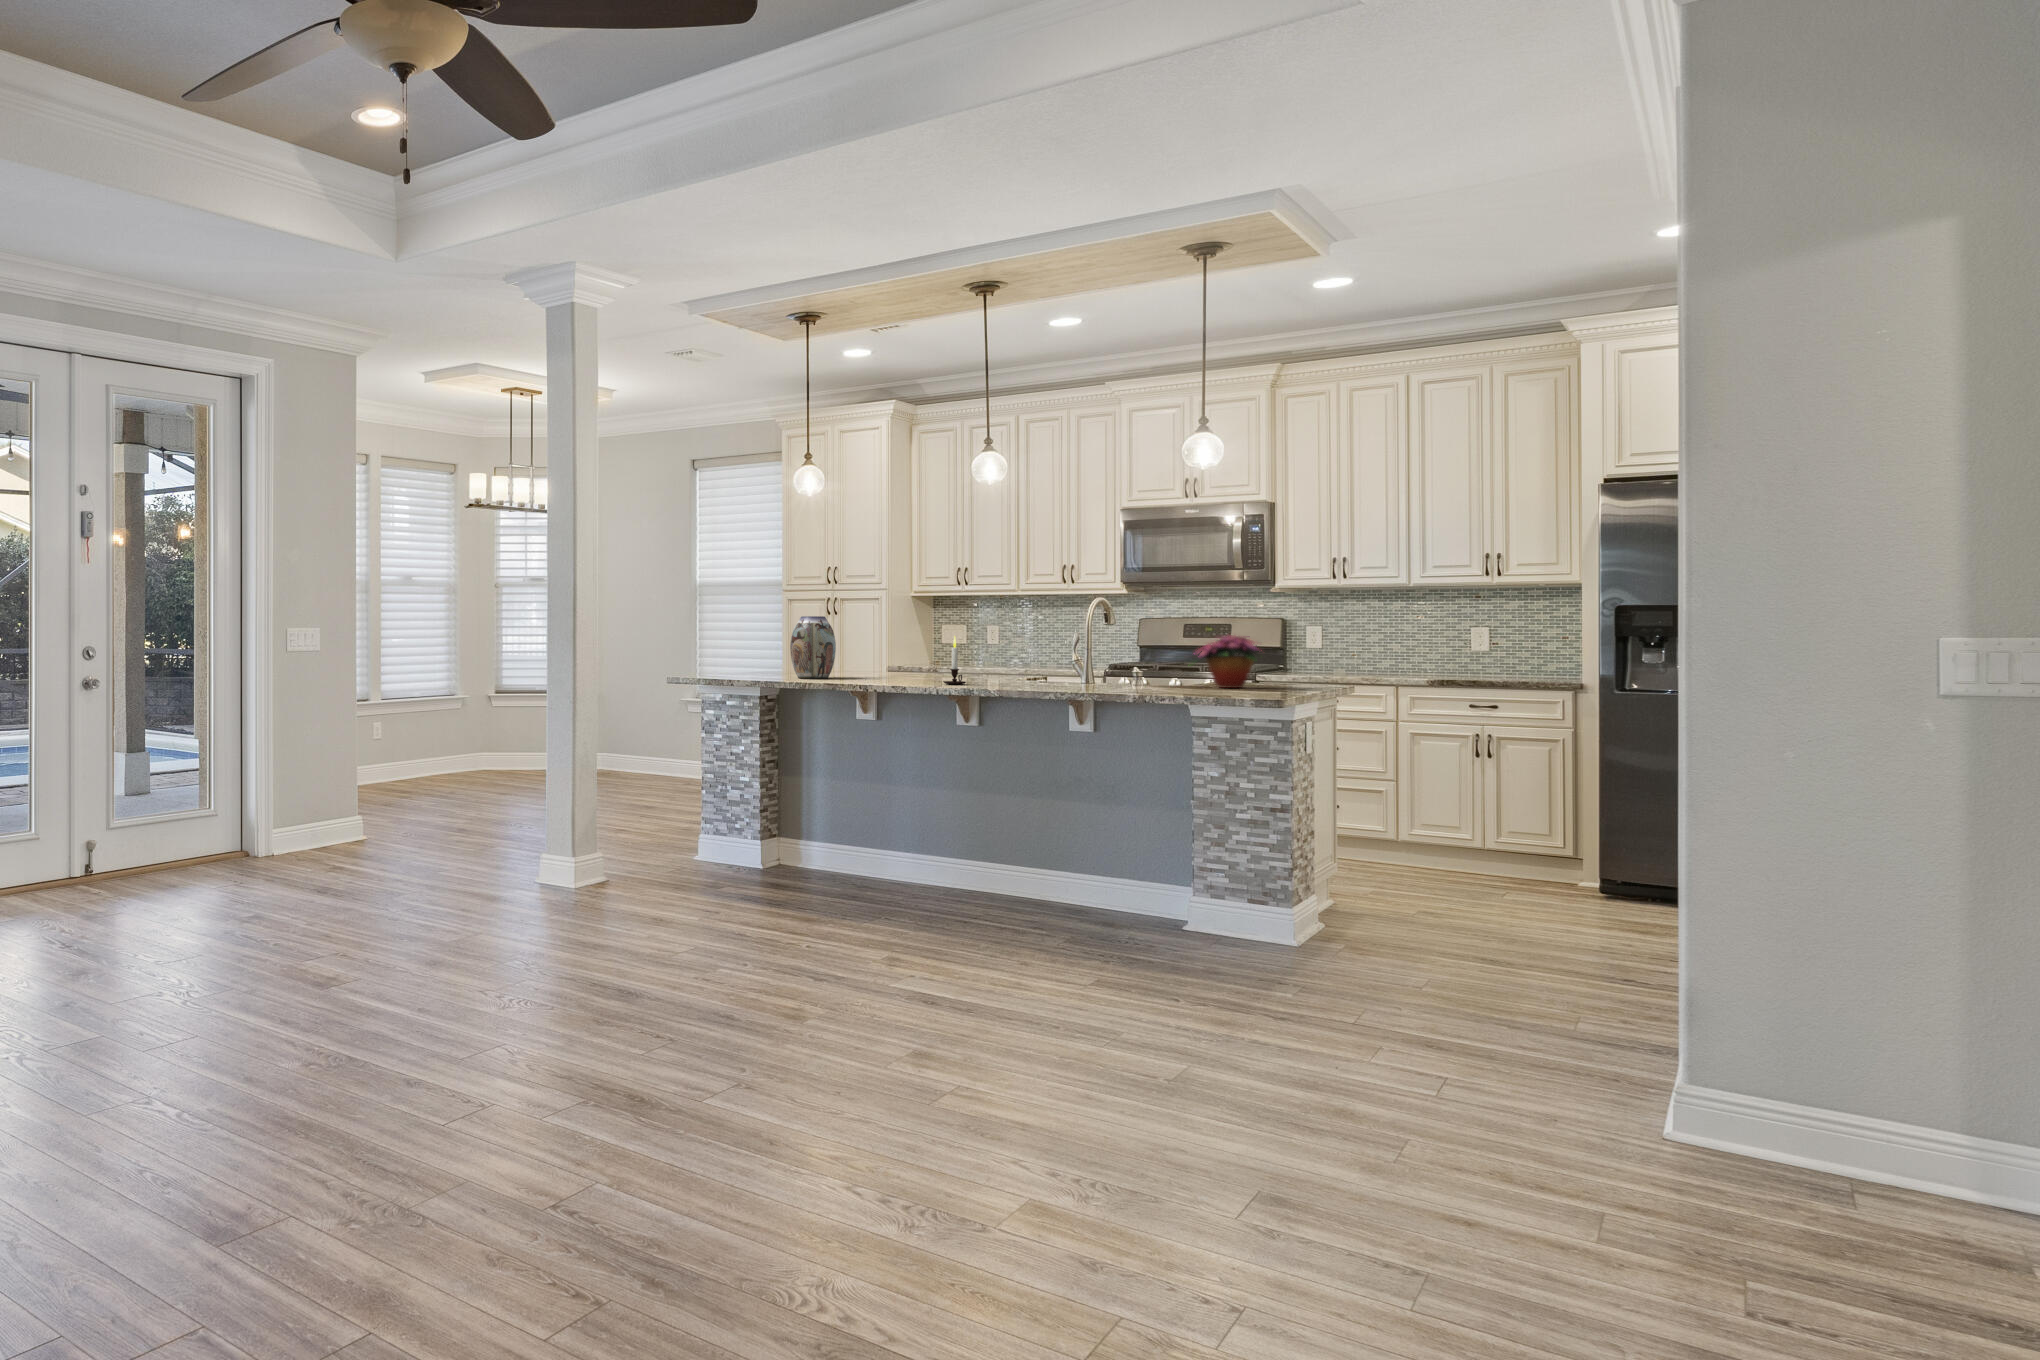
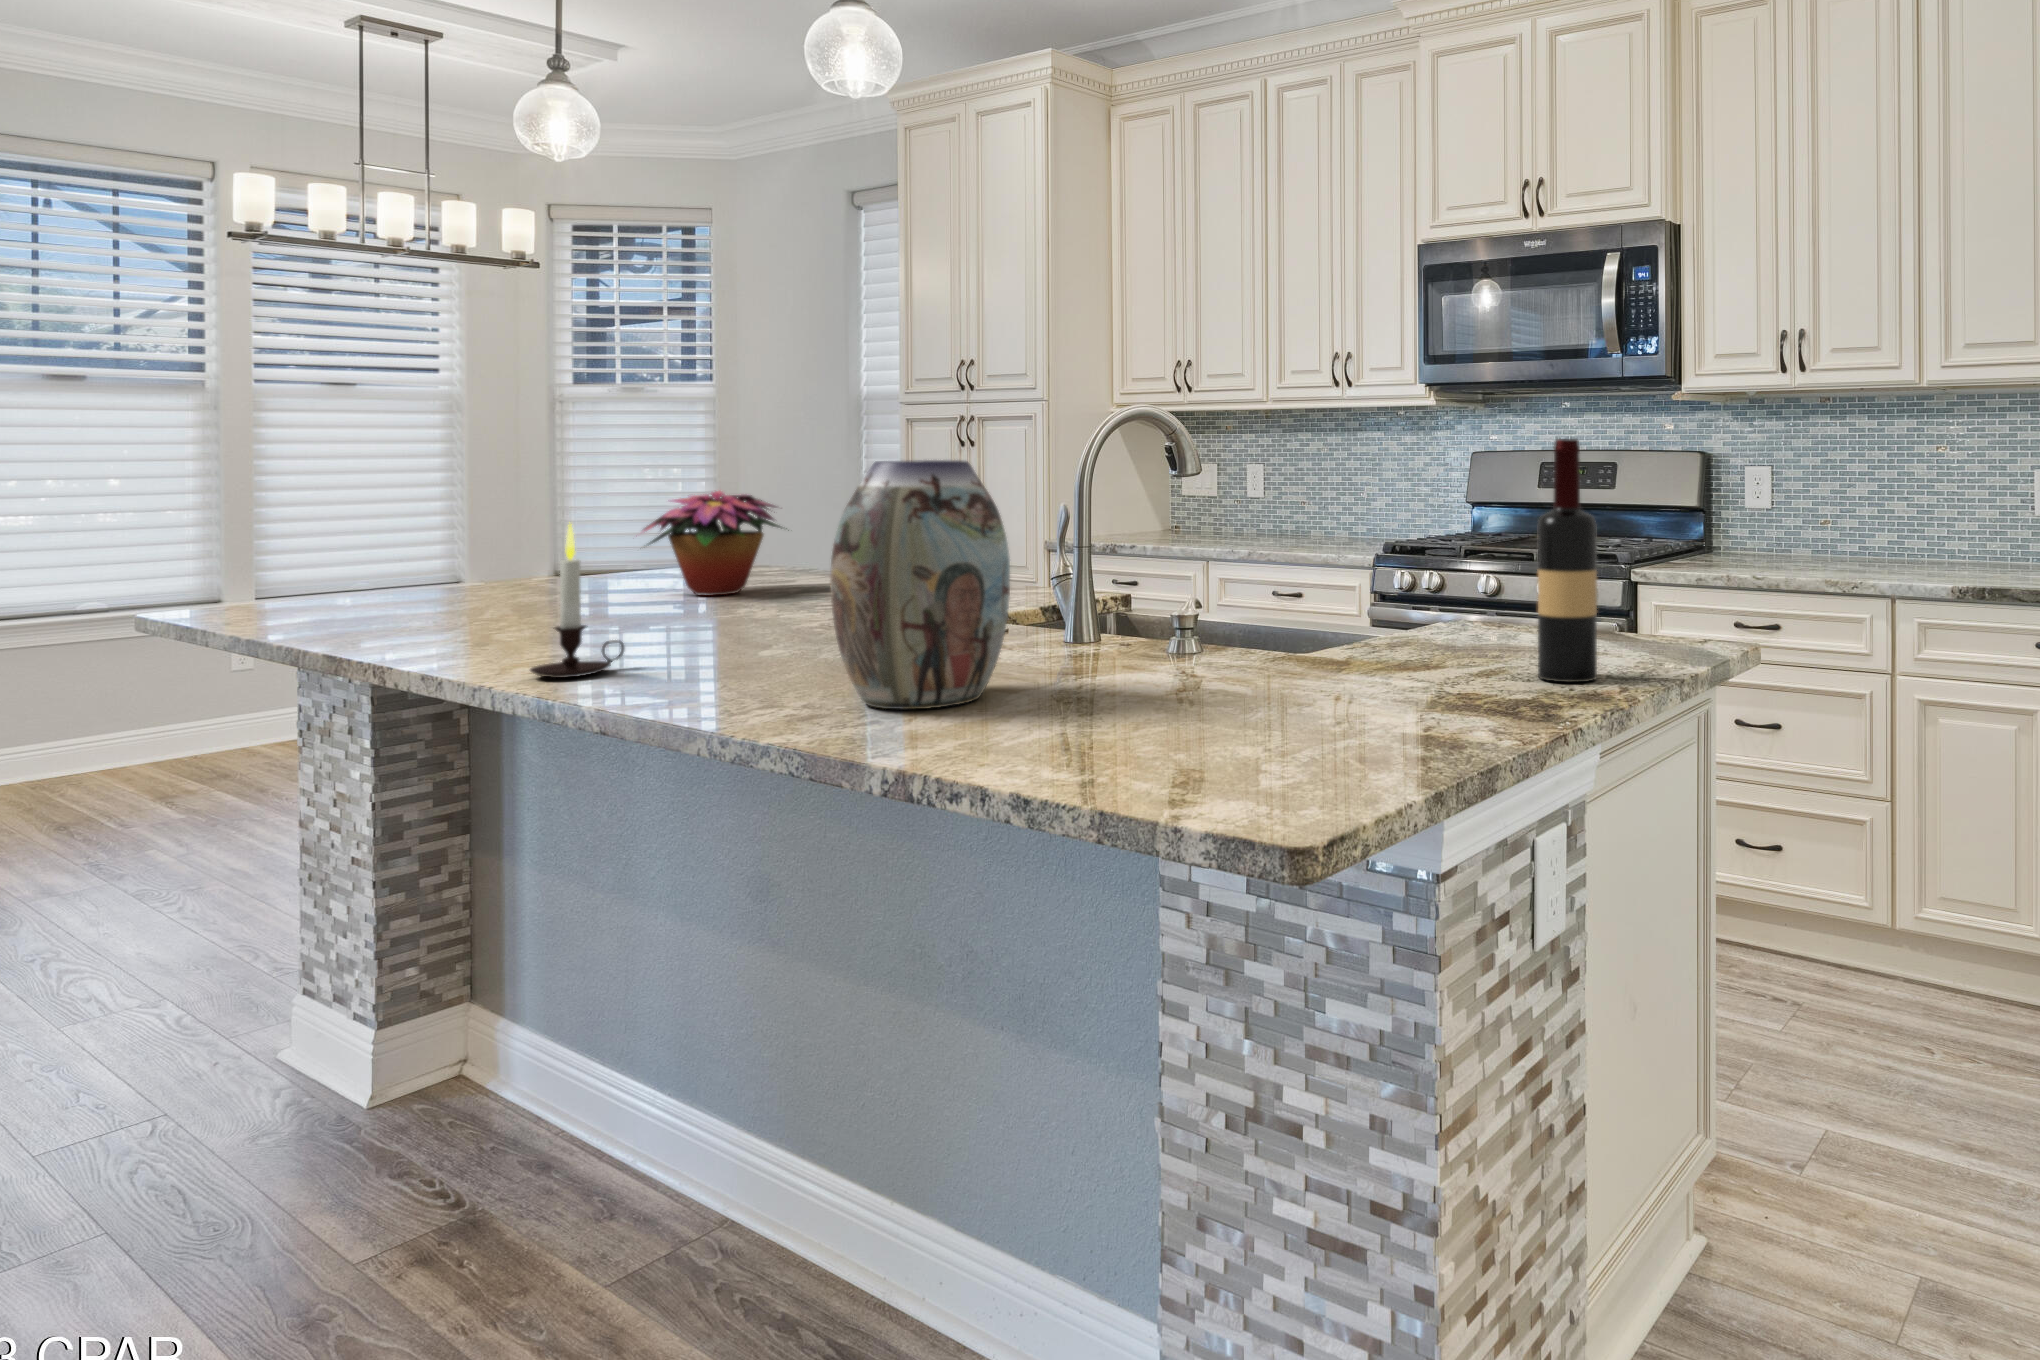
wine bottle: none [1289,609,1311,686] -> present [1538,439,1597,682]
vase: present [790,616,836,679] -> present [830,460,1010,709]
flower arrangement: present [1197,635,1259,688] -> present [643,491,789,595]

